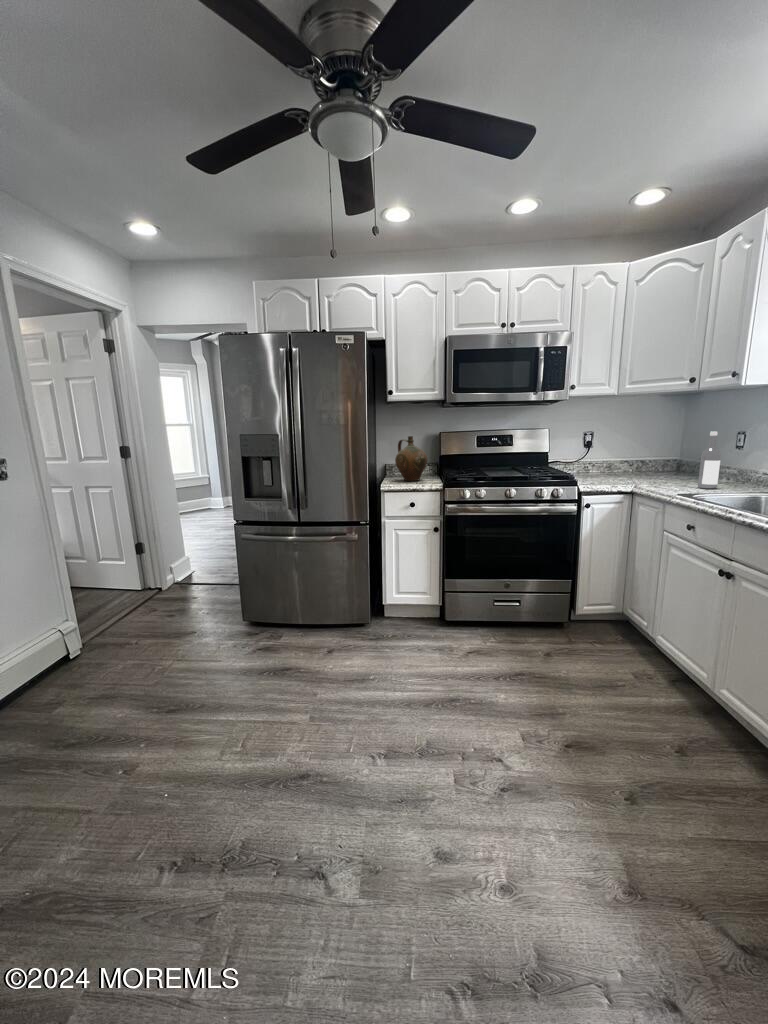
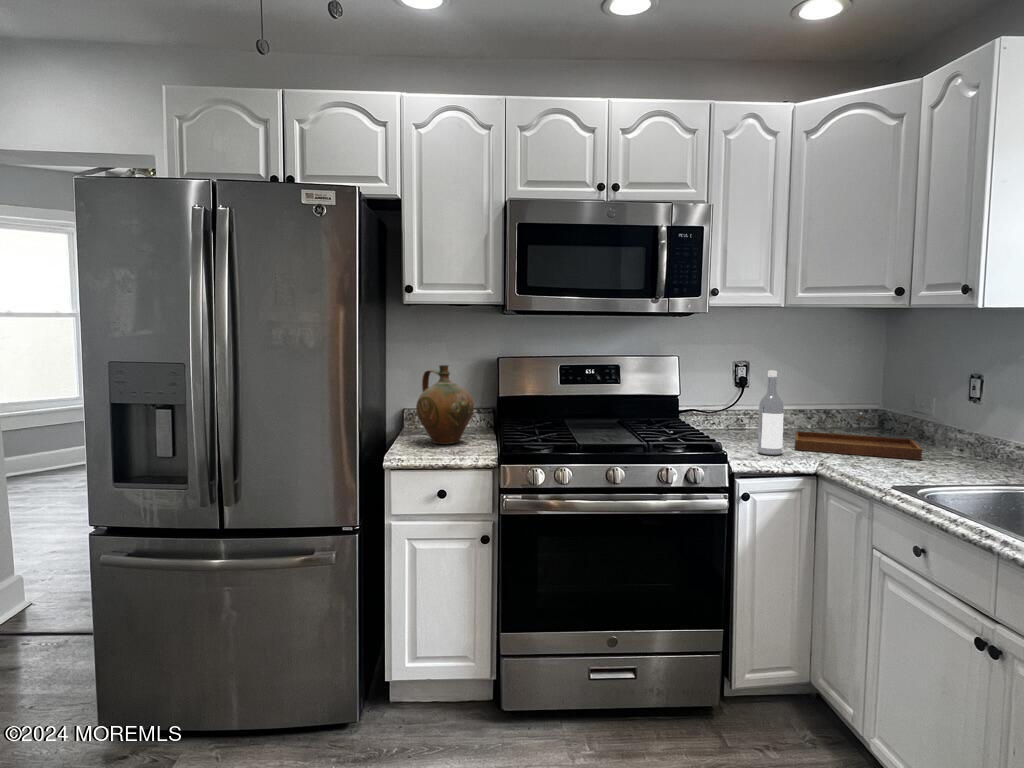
wine bottle: present [698,431,721,489] -> present [758,371,784,455]
tray: none [620,458,702,484] -> present [795,412,922,460]

